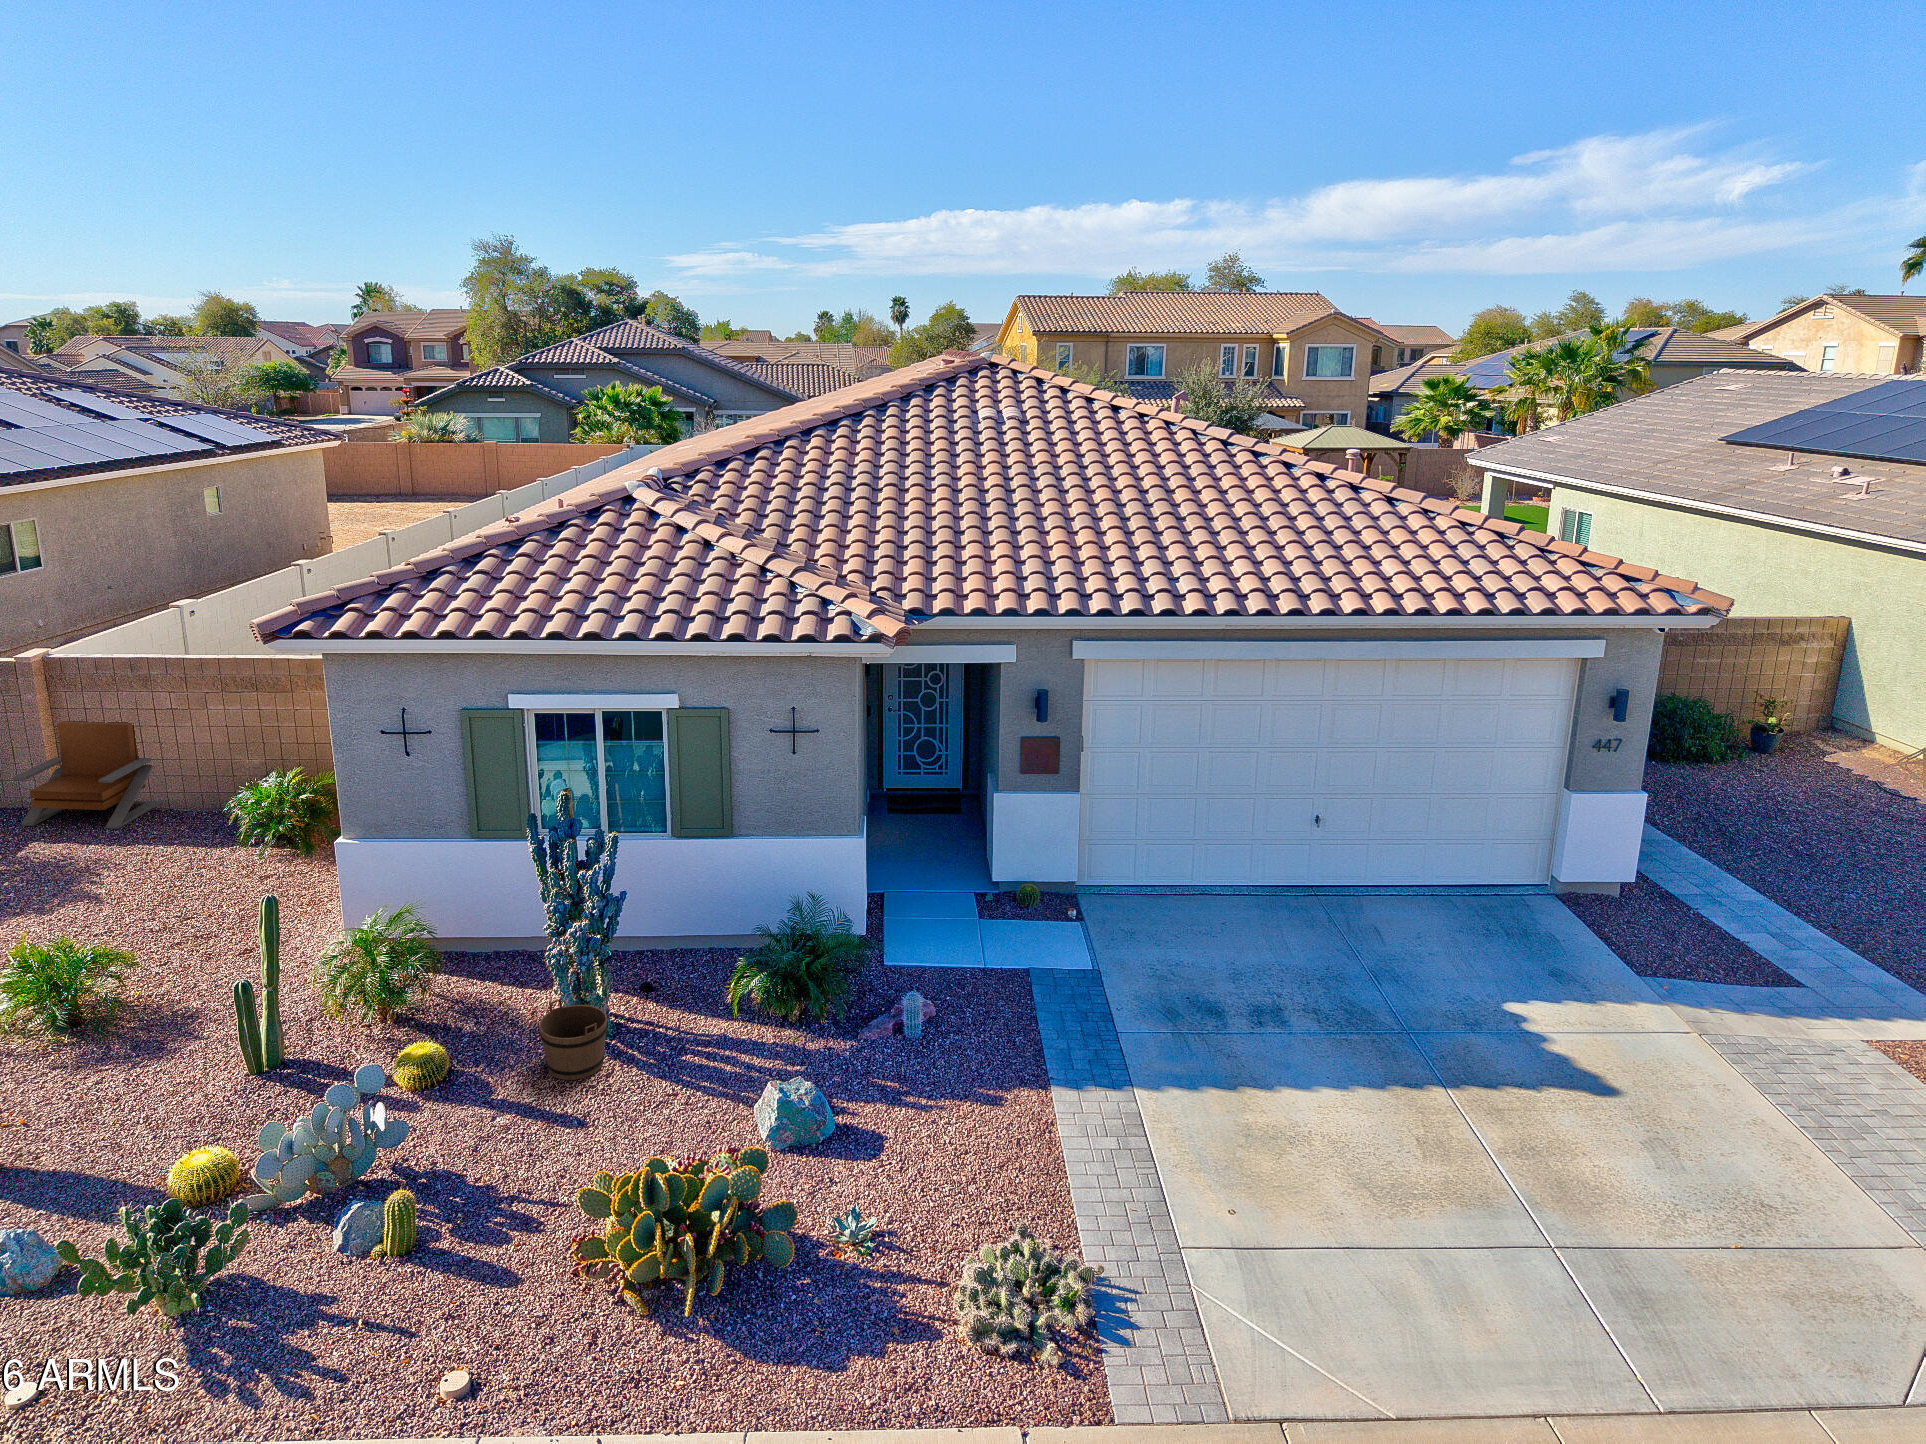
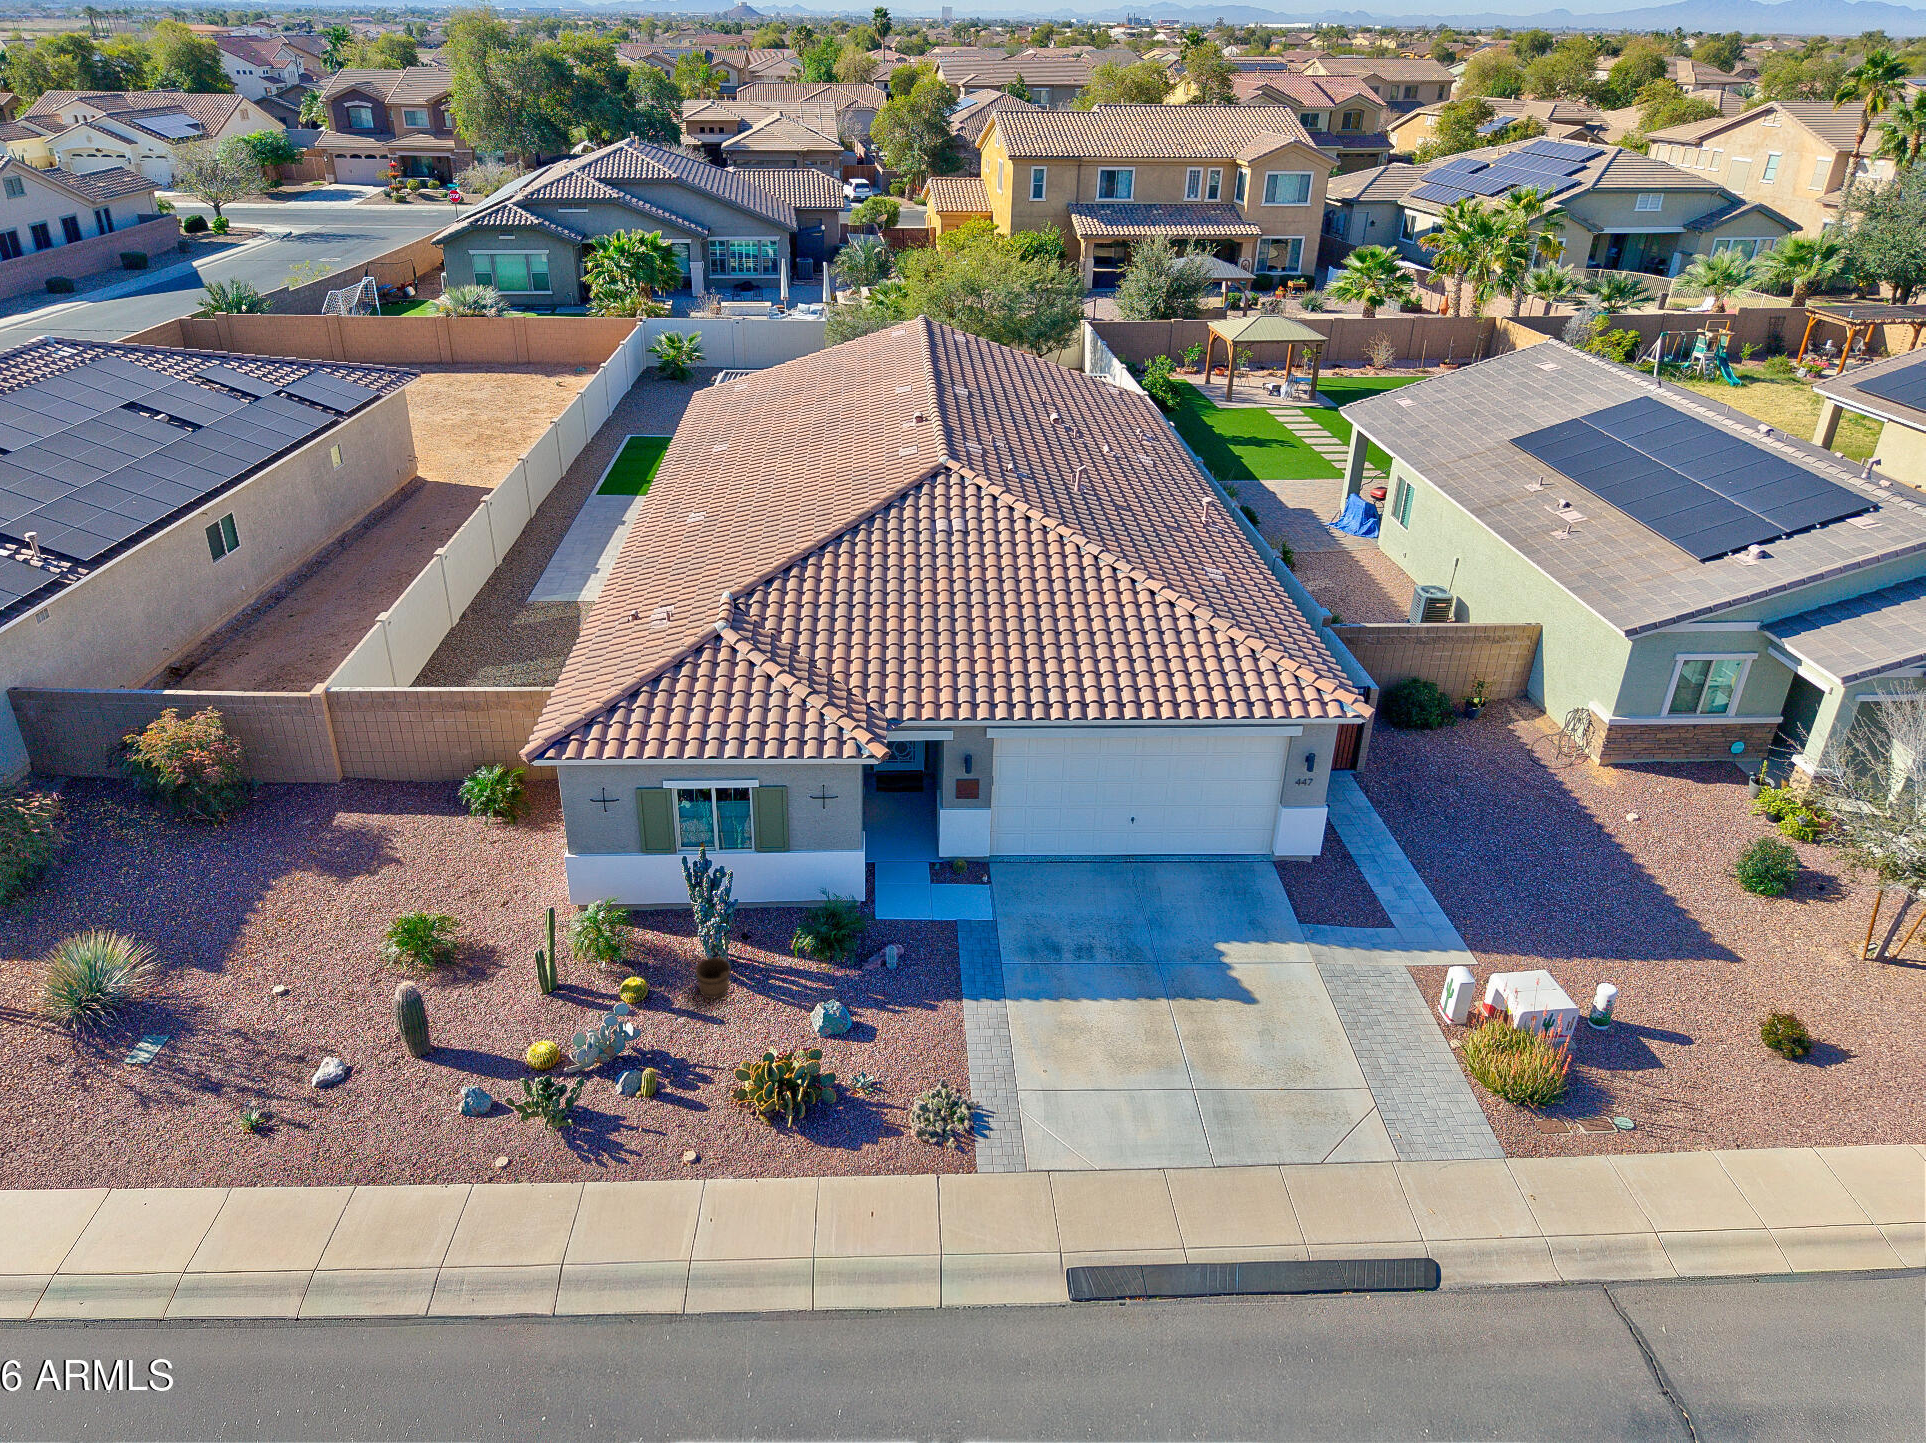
lounge chair: present [13,721,165,829] -> none [335,743,421,816]

